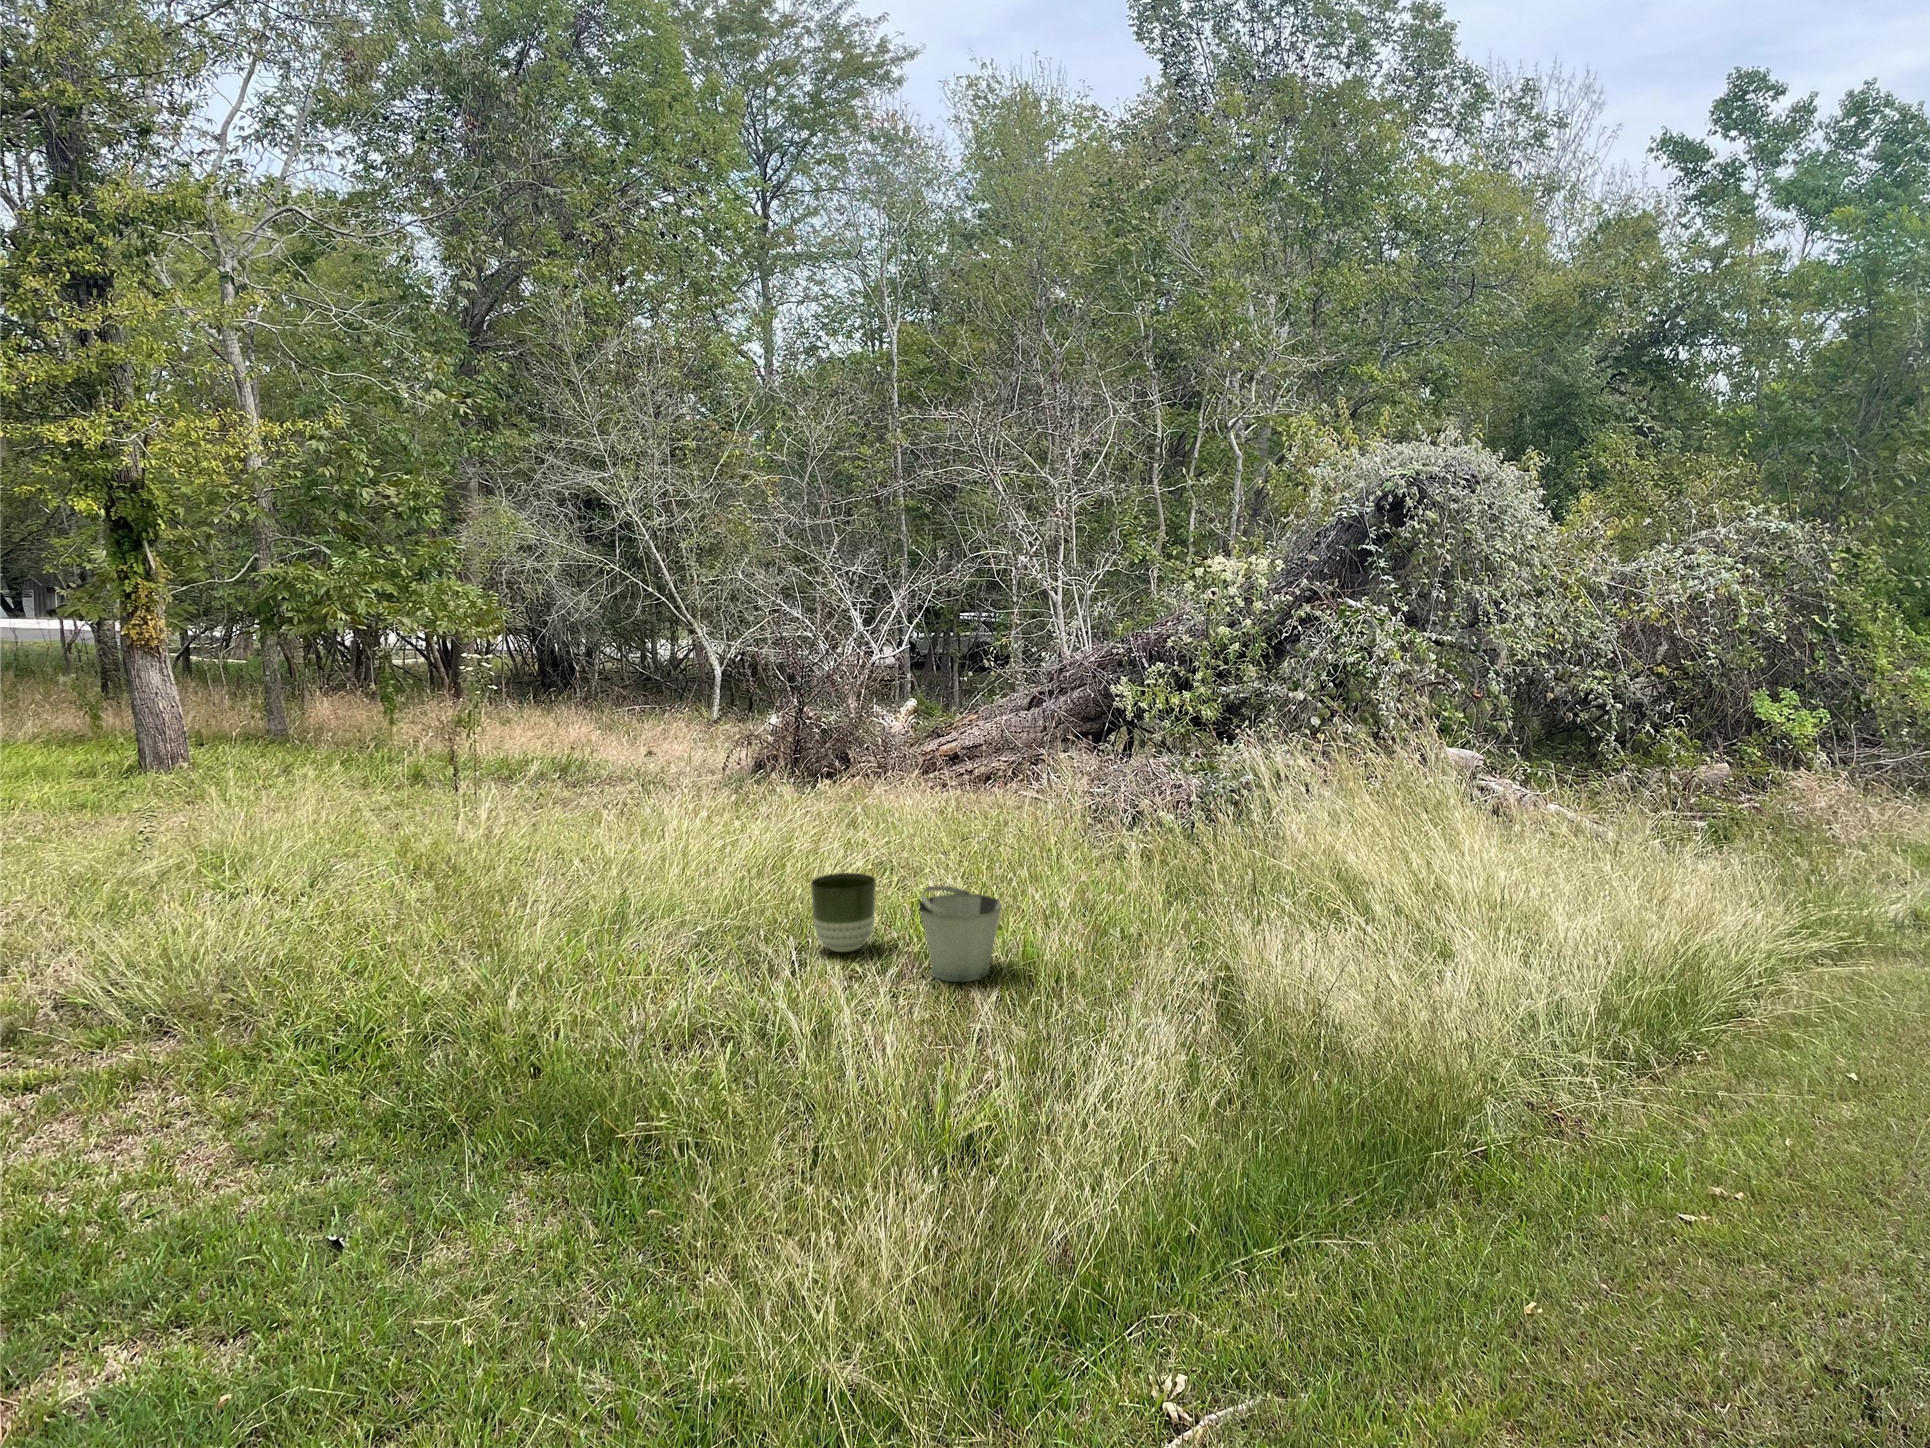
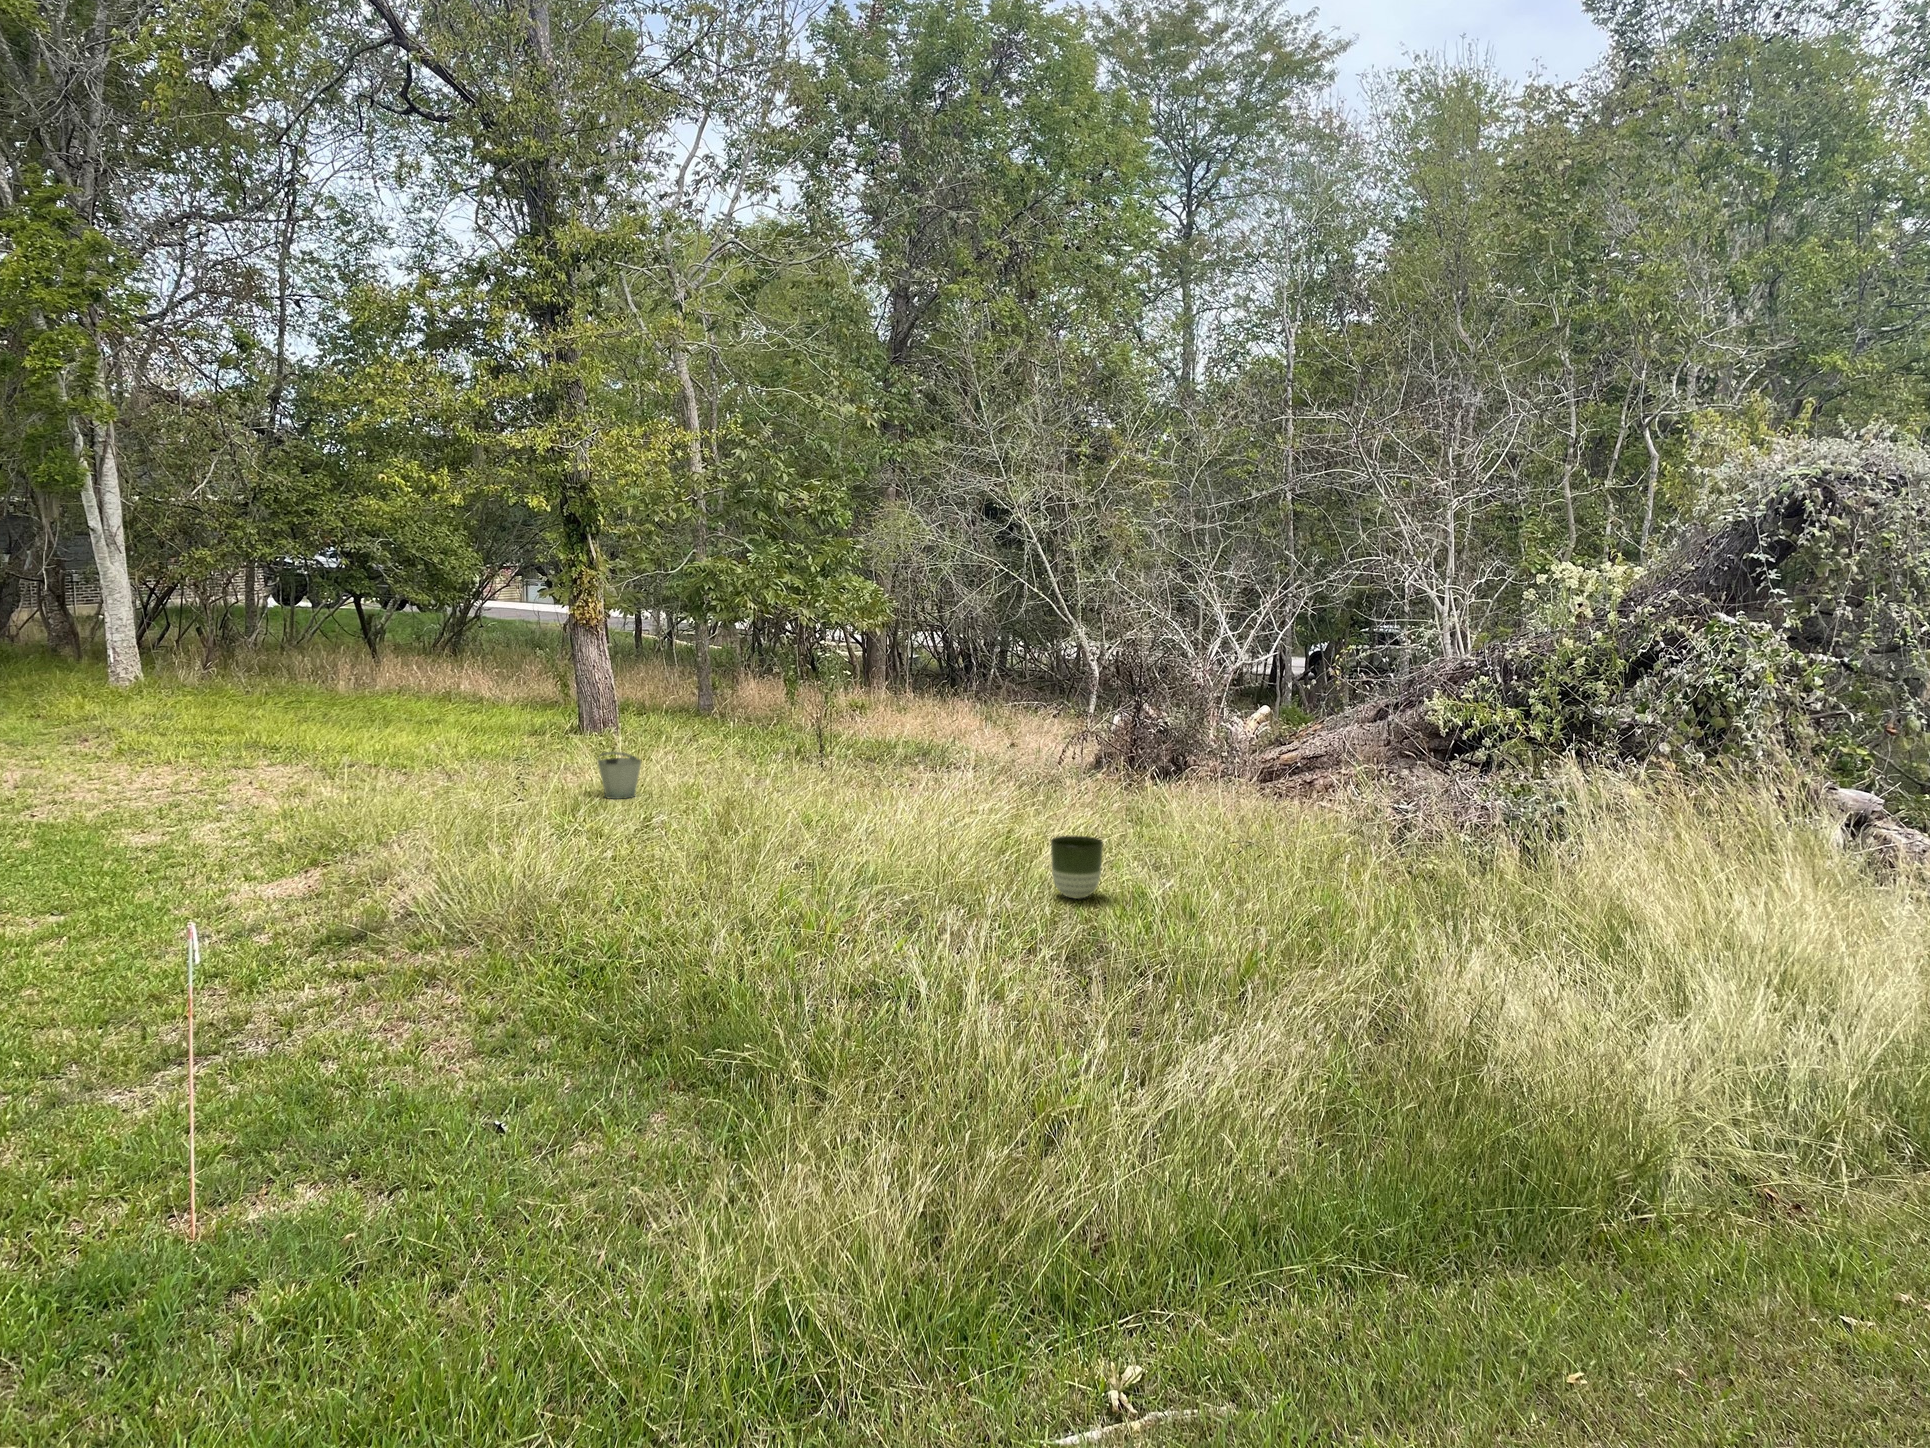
bucket: present [919,886,1002,982] -> present [598,752,641,799]

